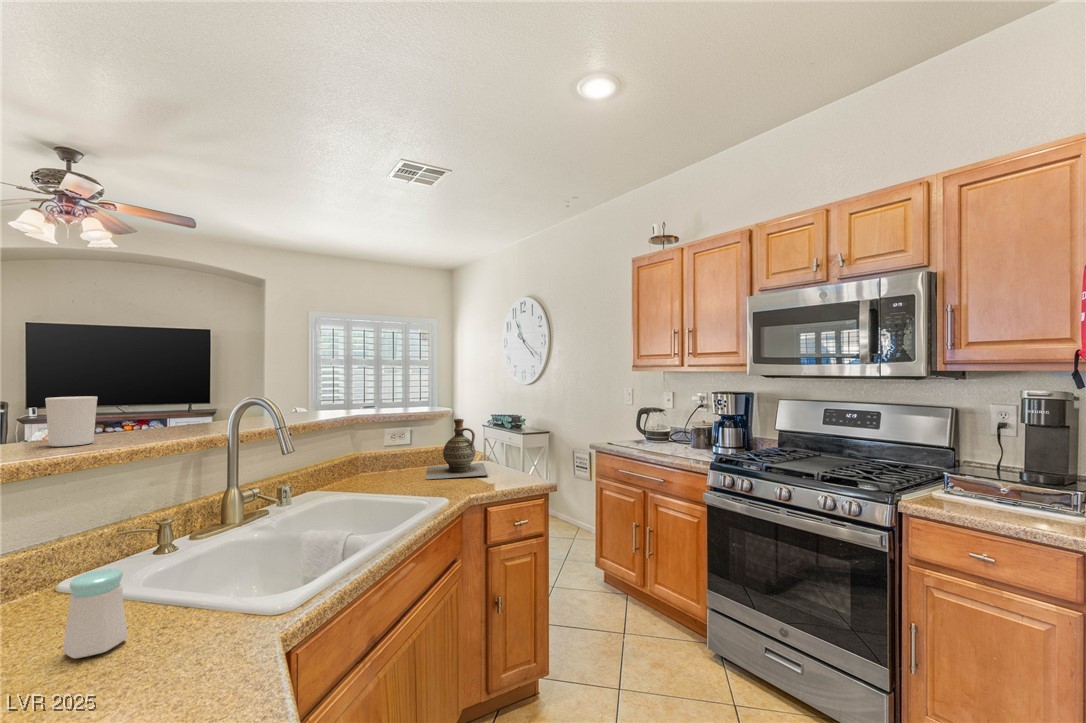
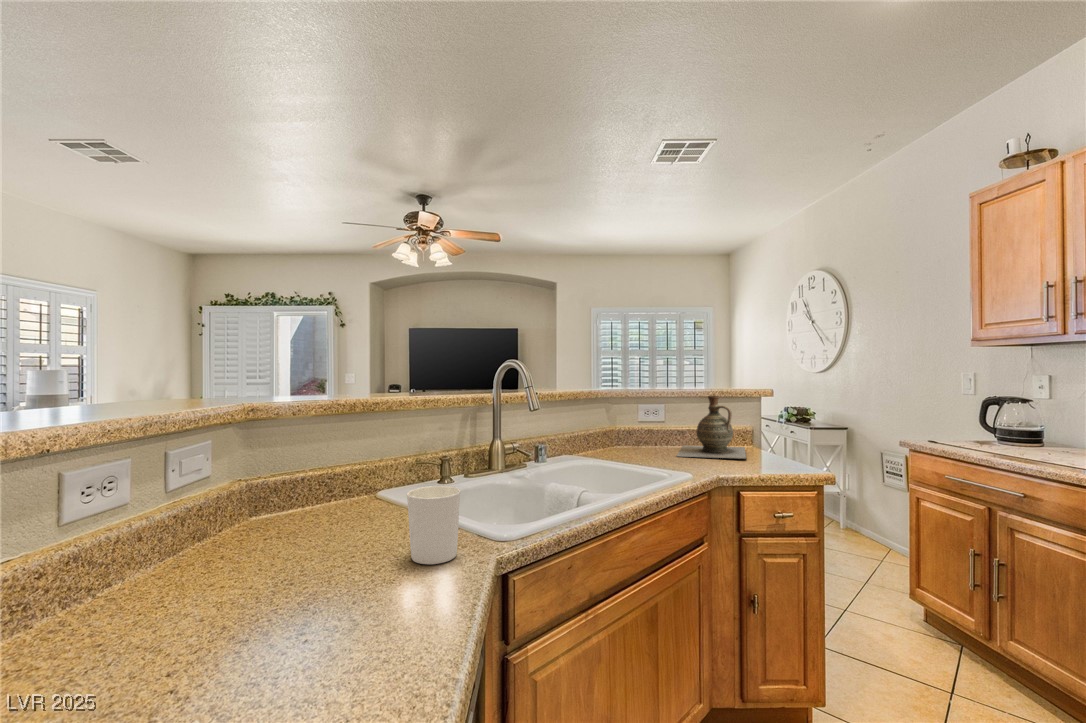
candle holder: present [45,396,98,446] -> present [407,486,460,564]
salt shaker: present [64,569,127,658] -> none [362,477,399,540]

